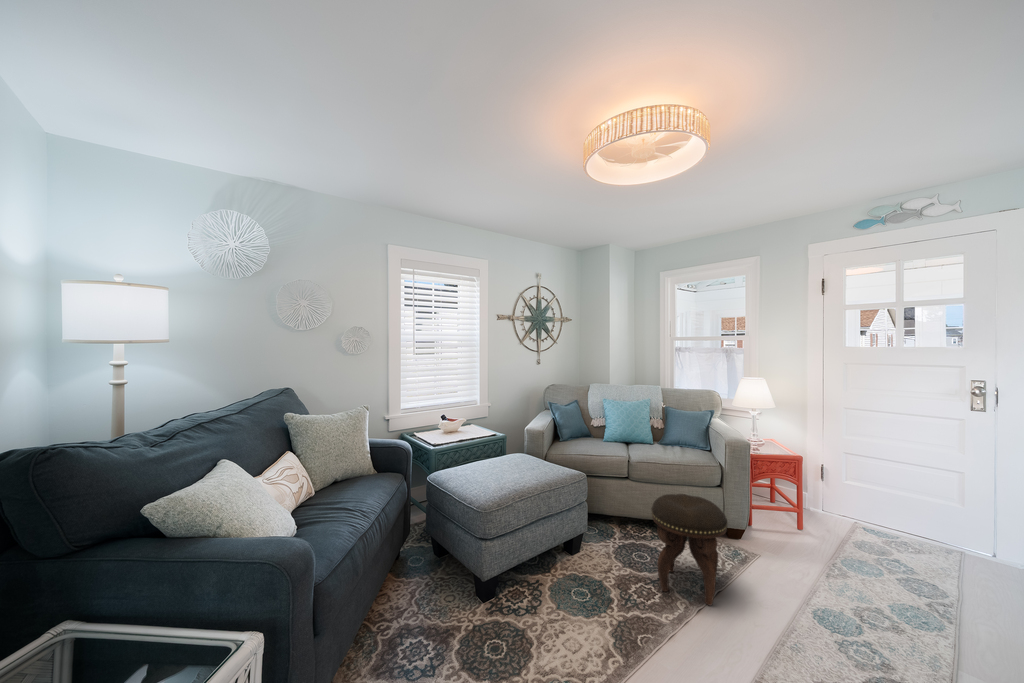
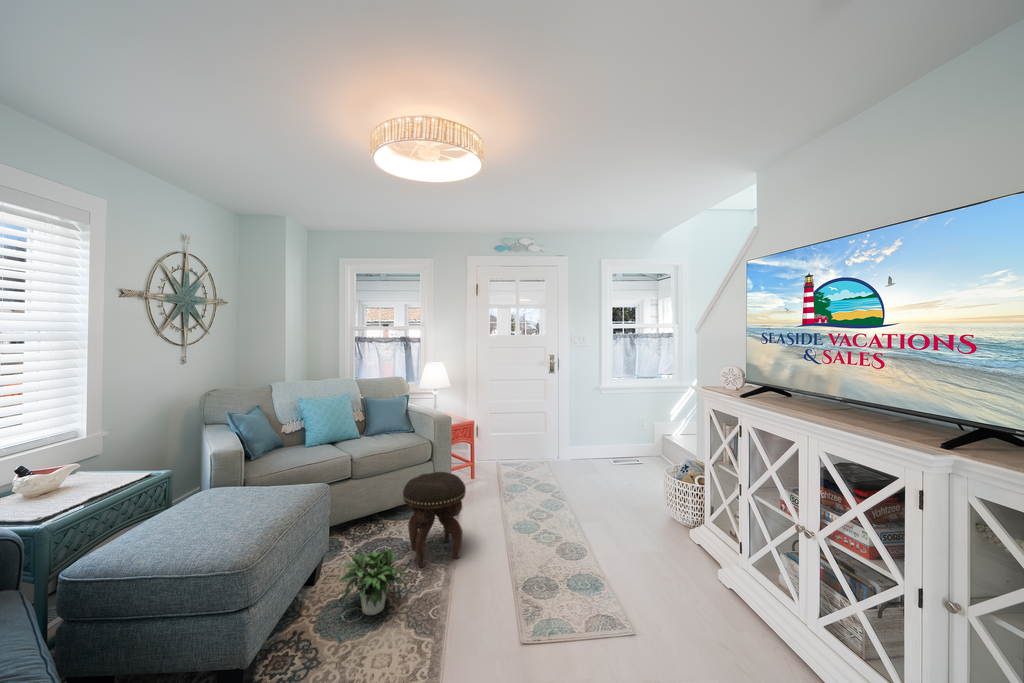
potted plant: none [552,537,631,606] -> present [313,548,409,620]

